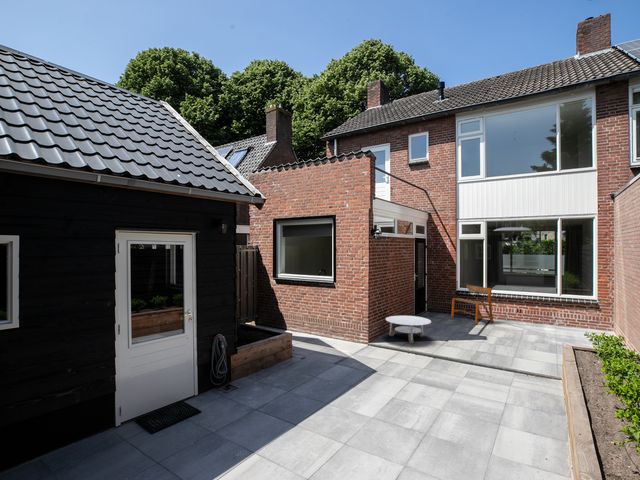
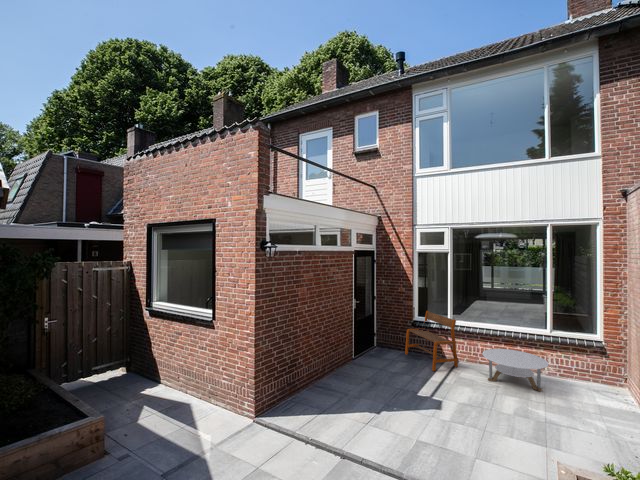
round table: present [386,315,431,344] -> present [482,349,549,391]

